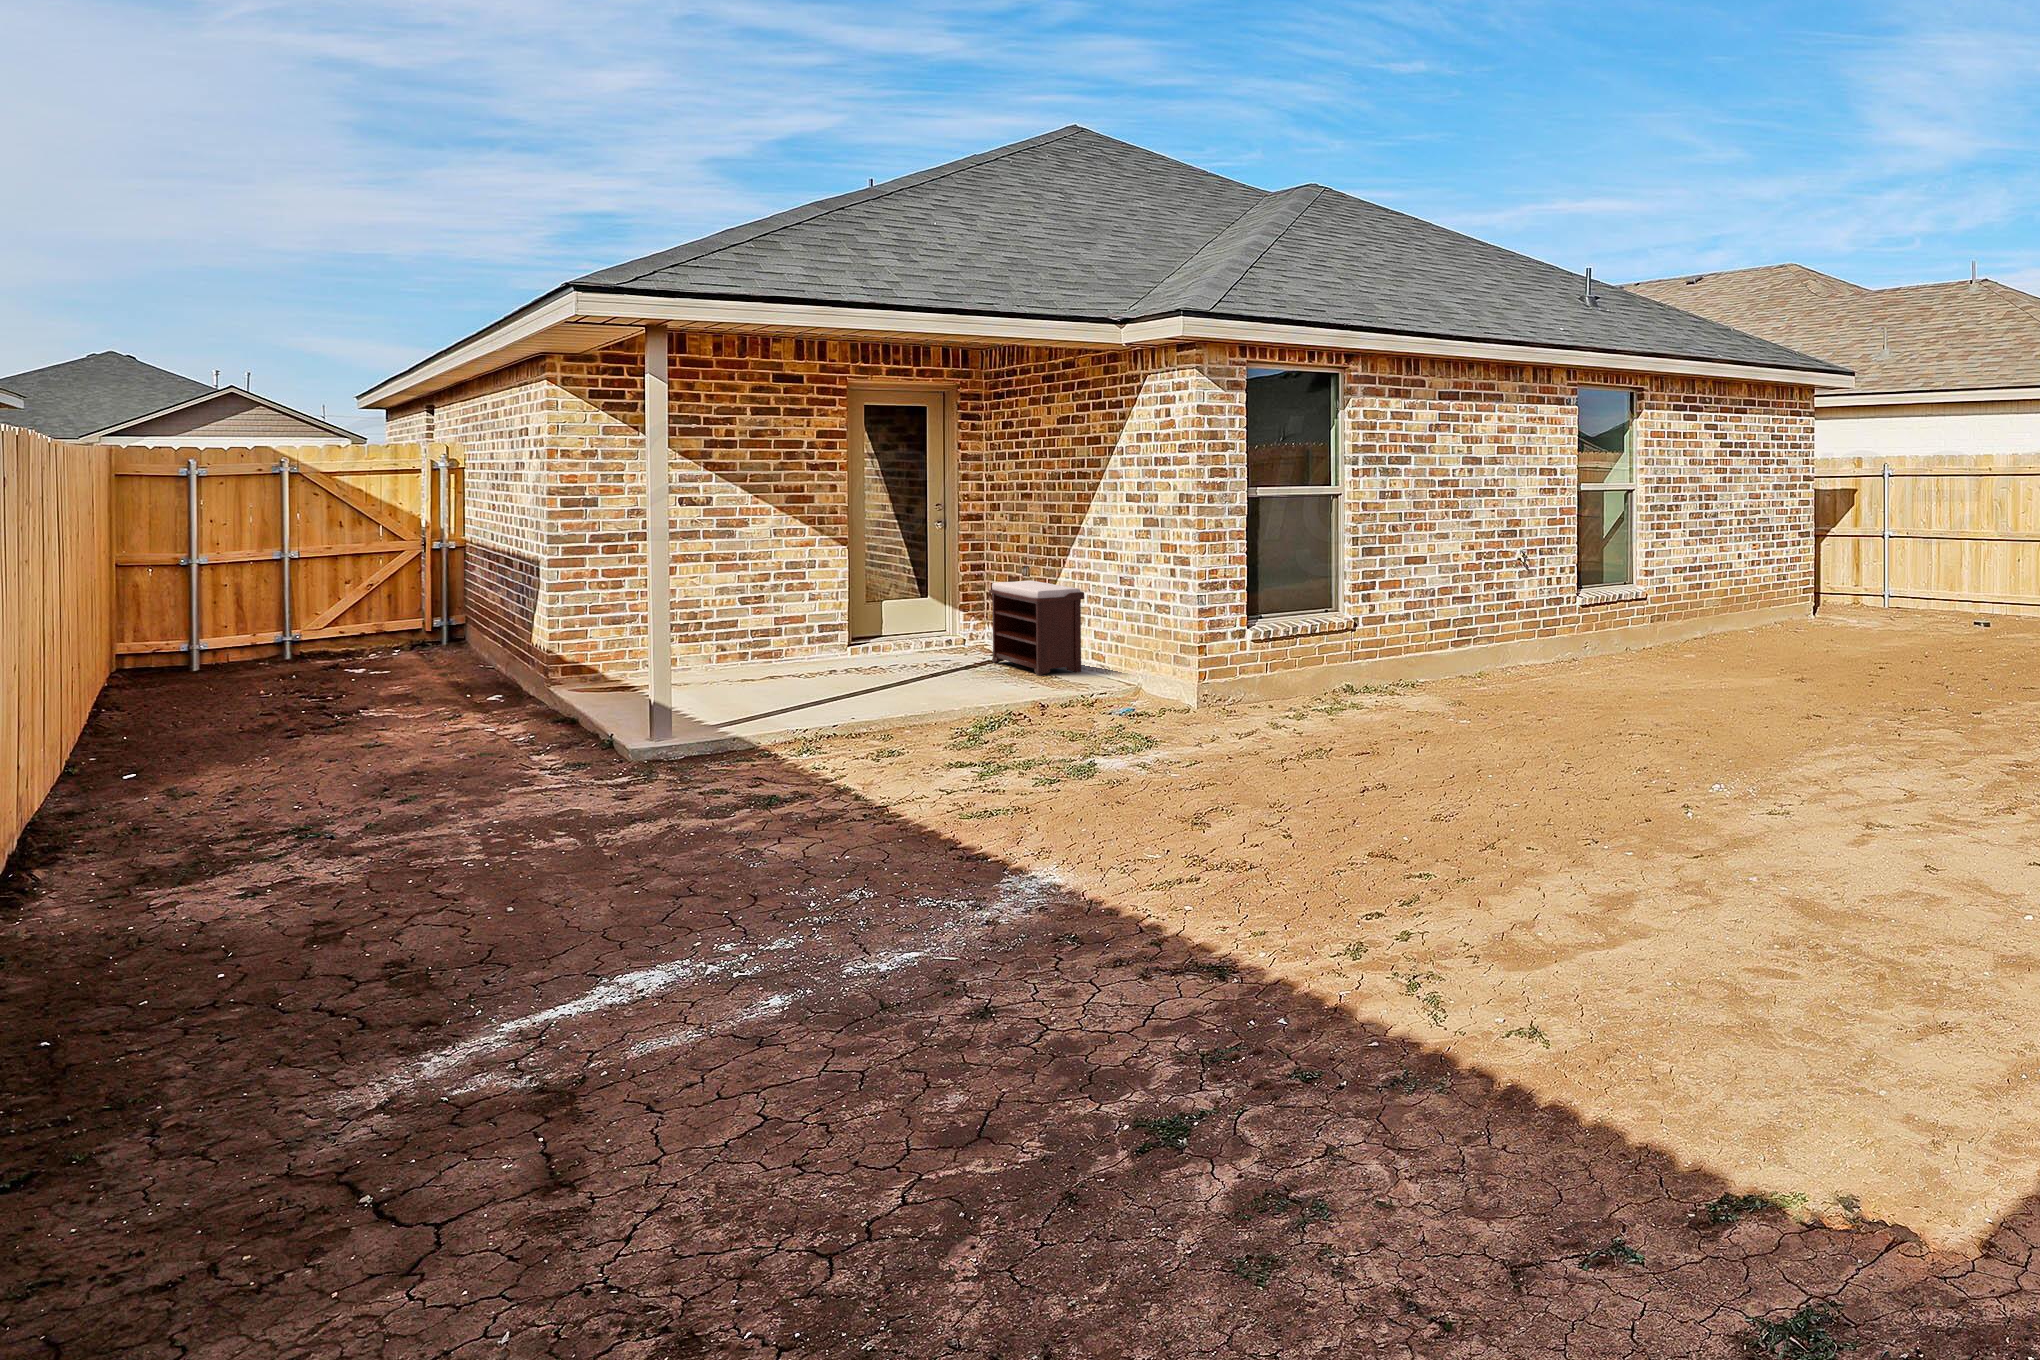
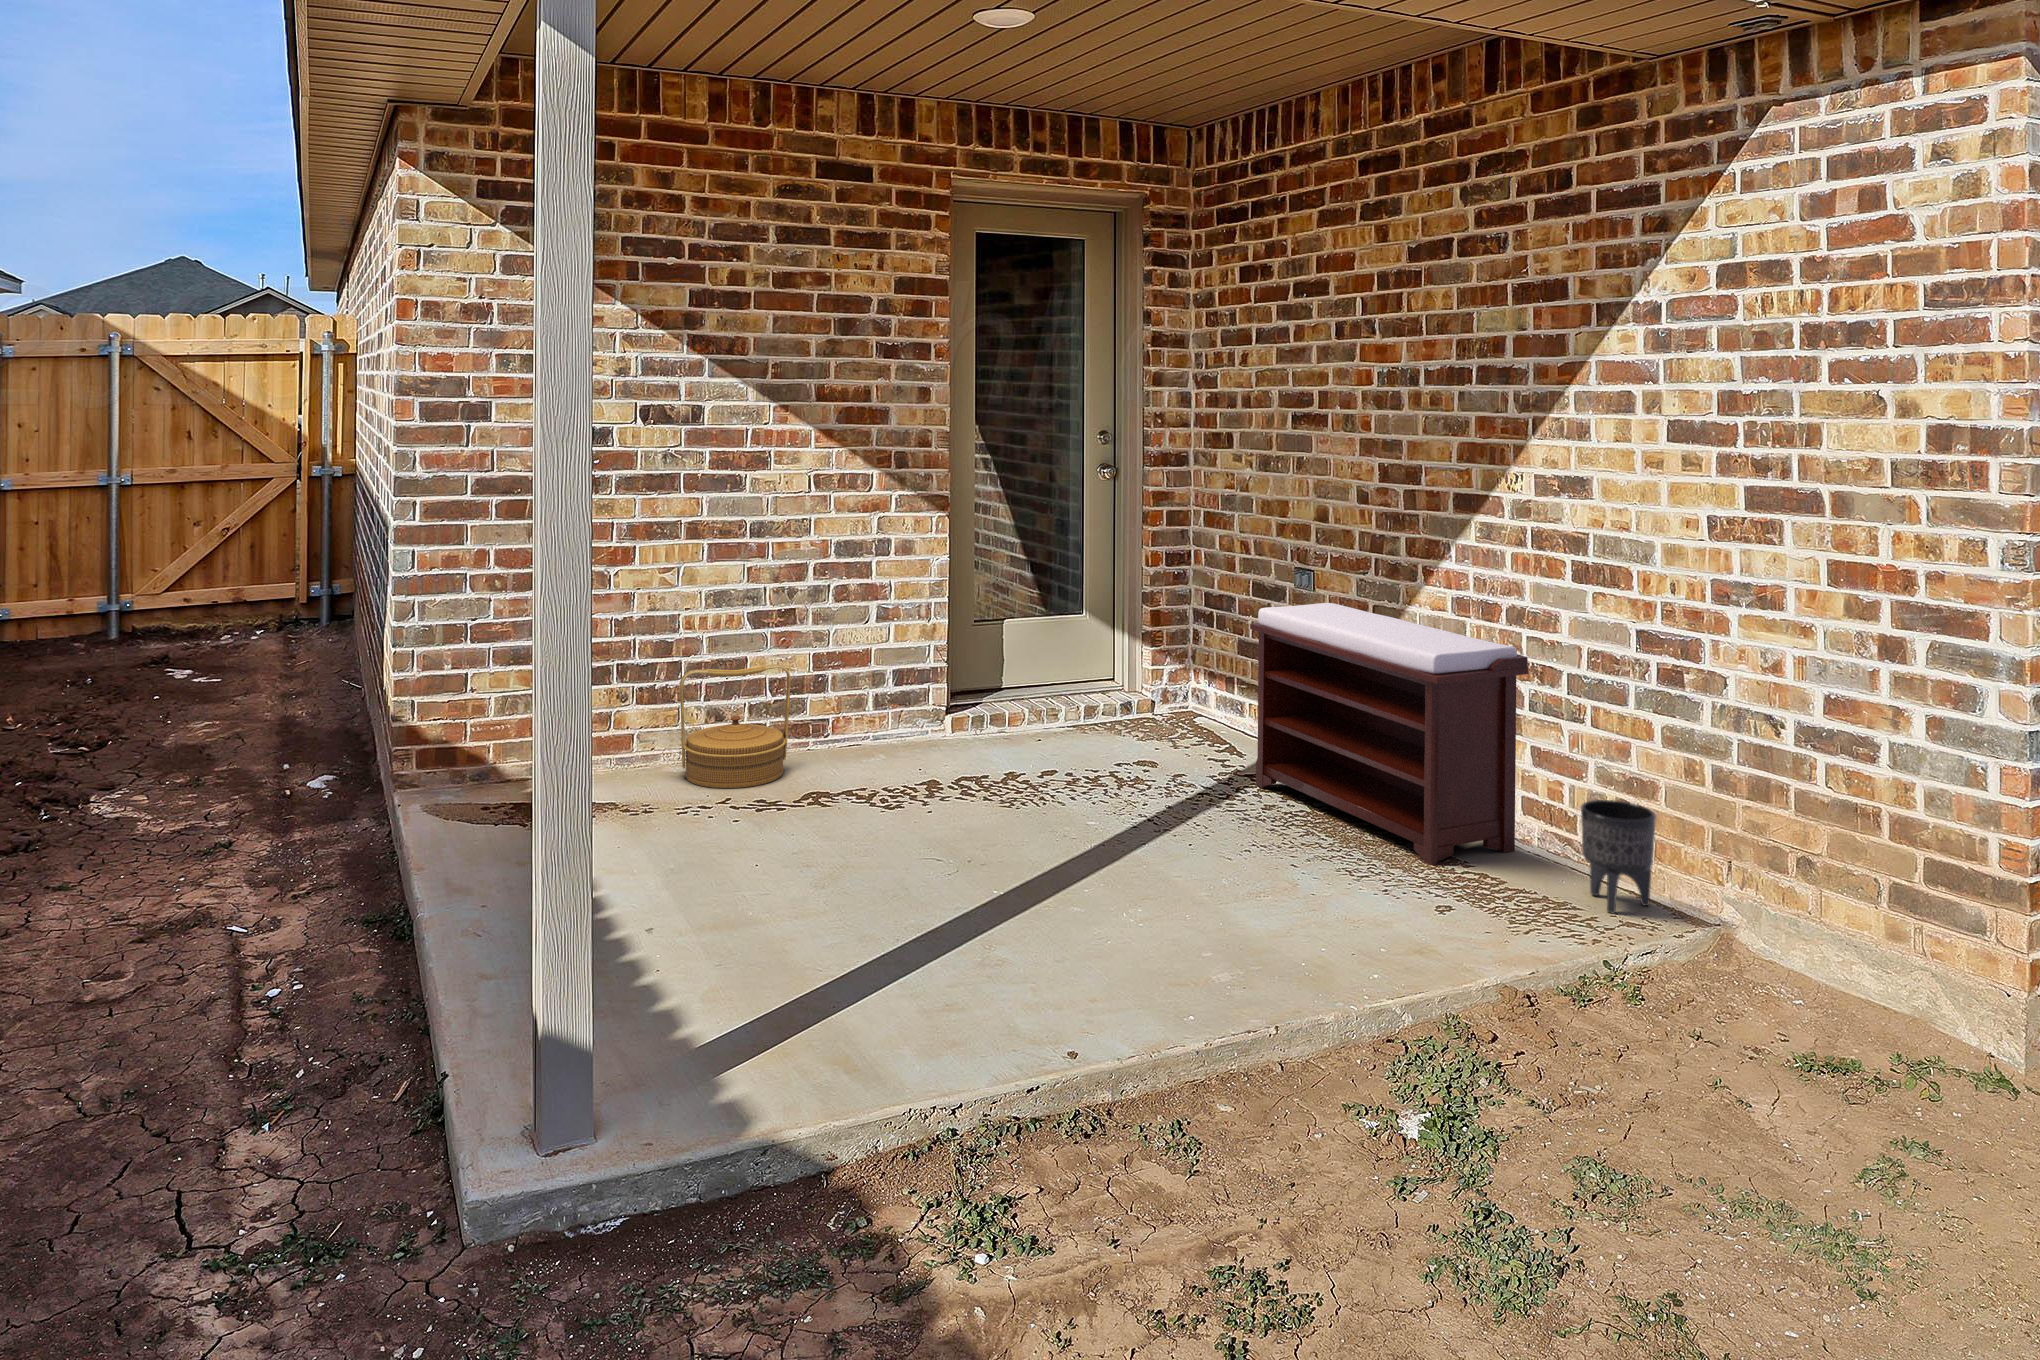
woven basket: none [703,619,762,674] -> present [680,665,791,788]
planter: none [1083,642,1111,681] -> present [1581,800,1656,914]

